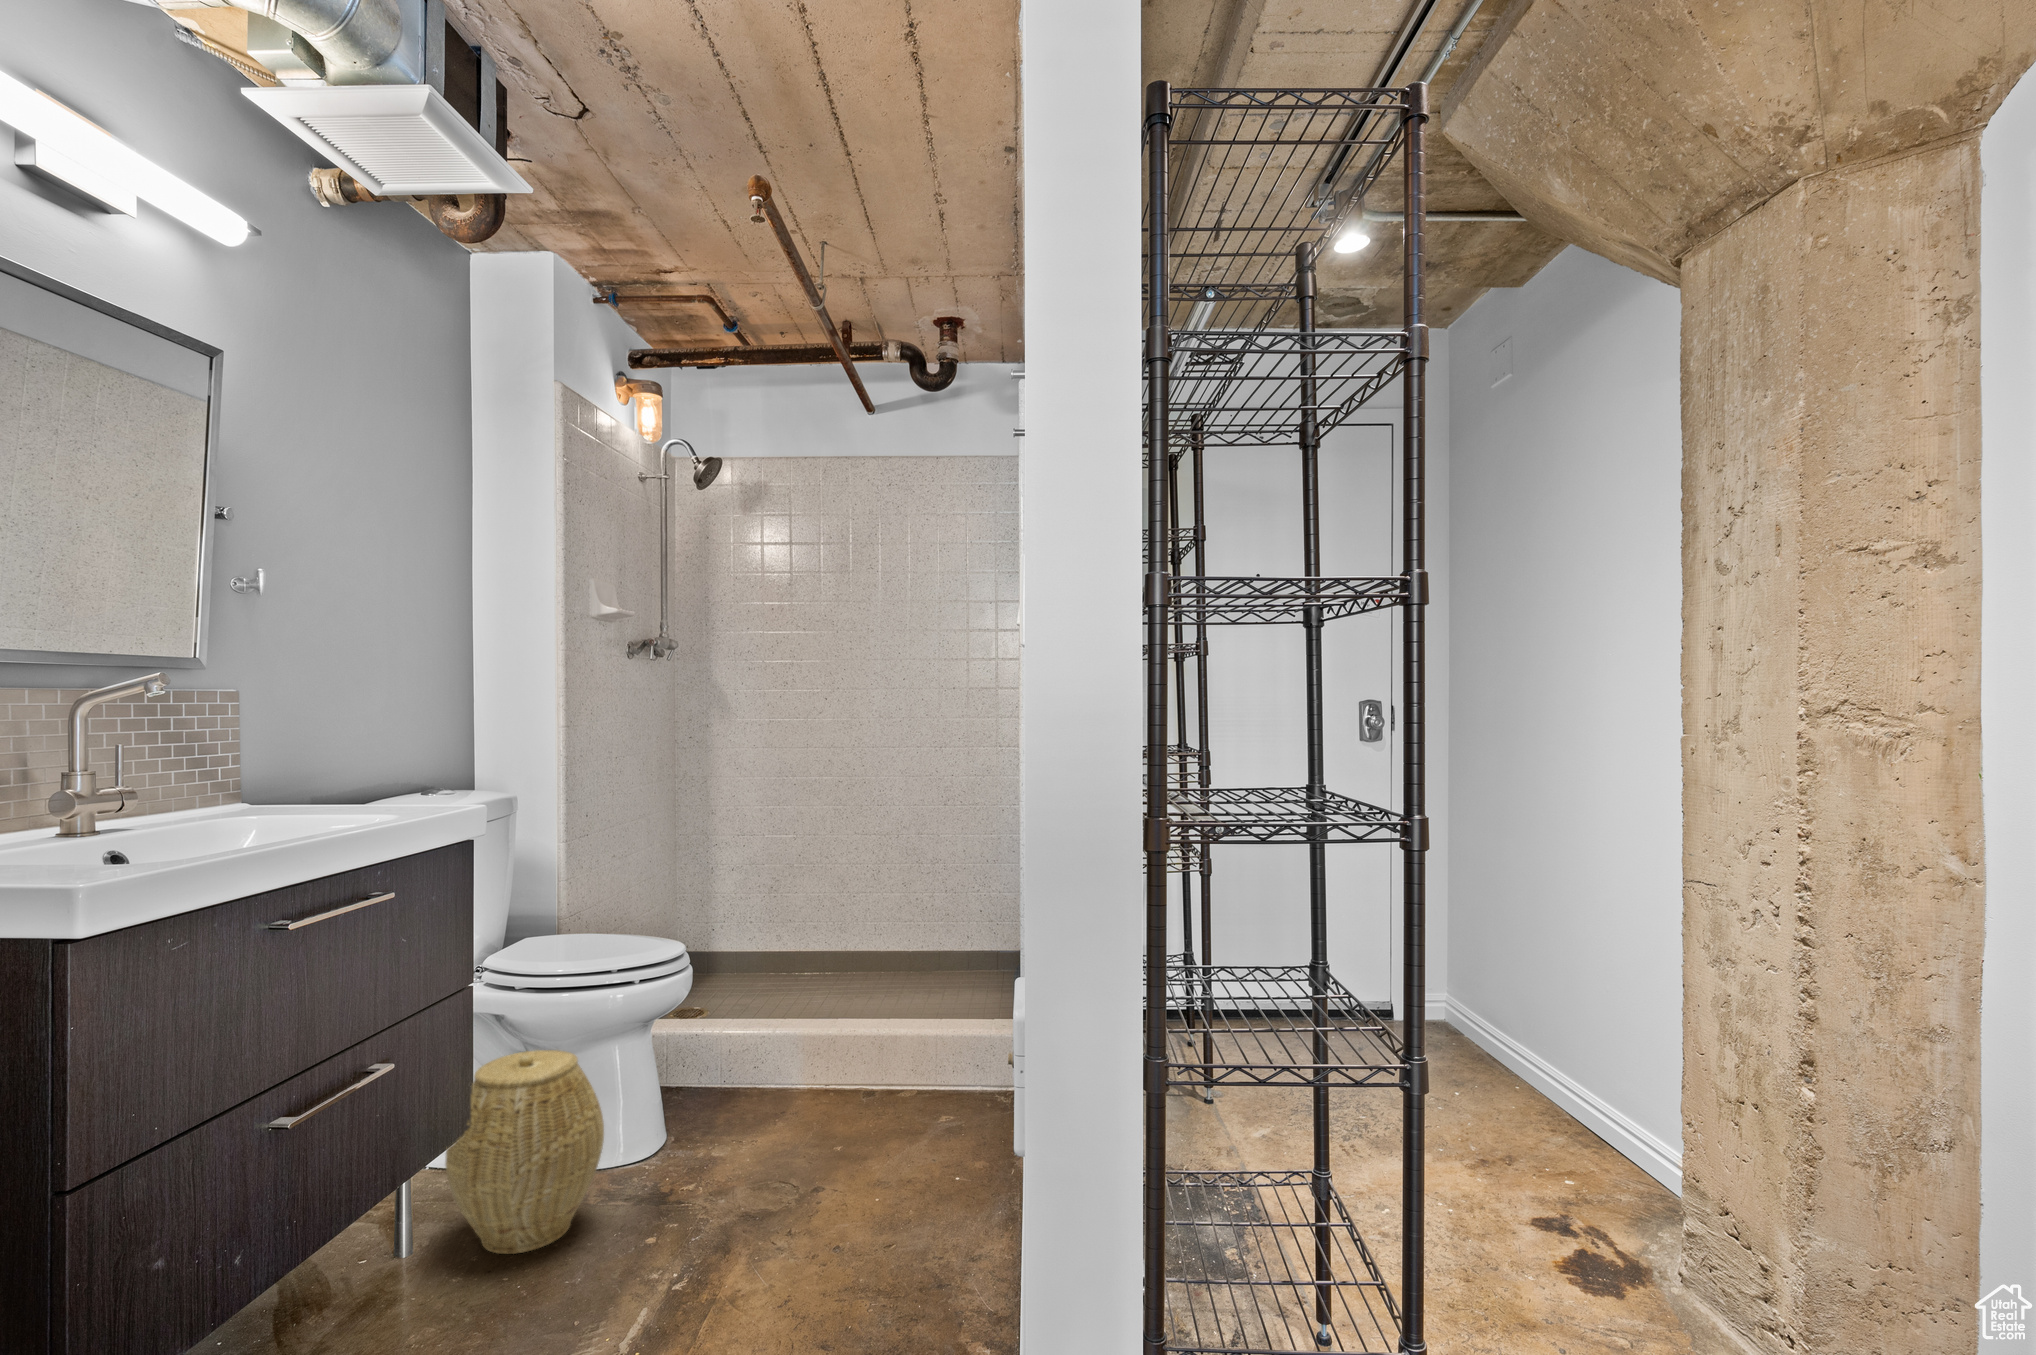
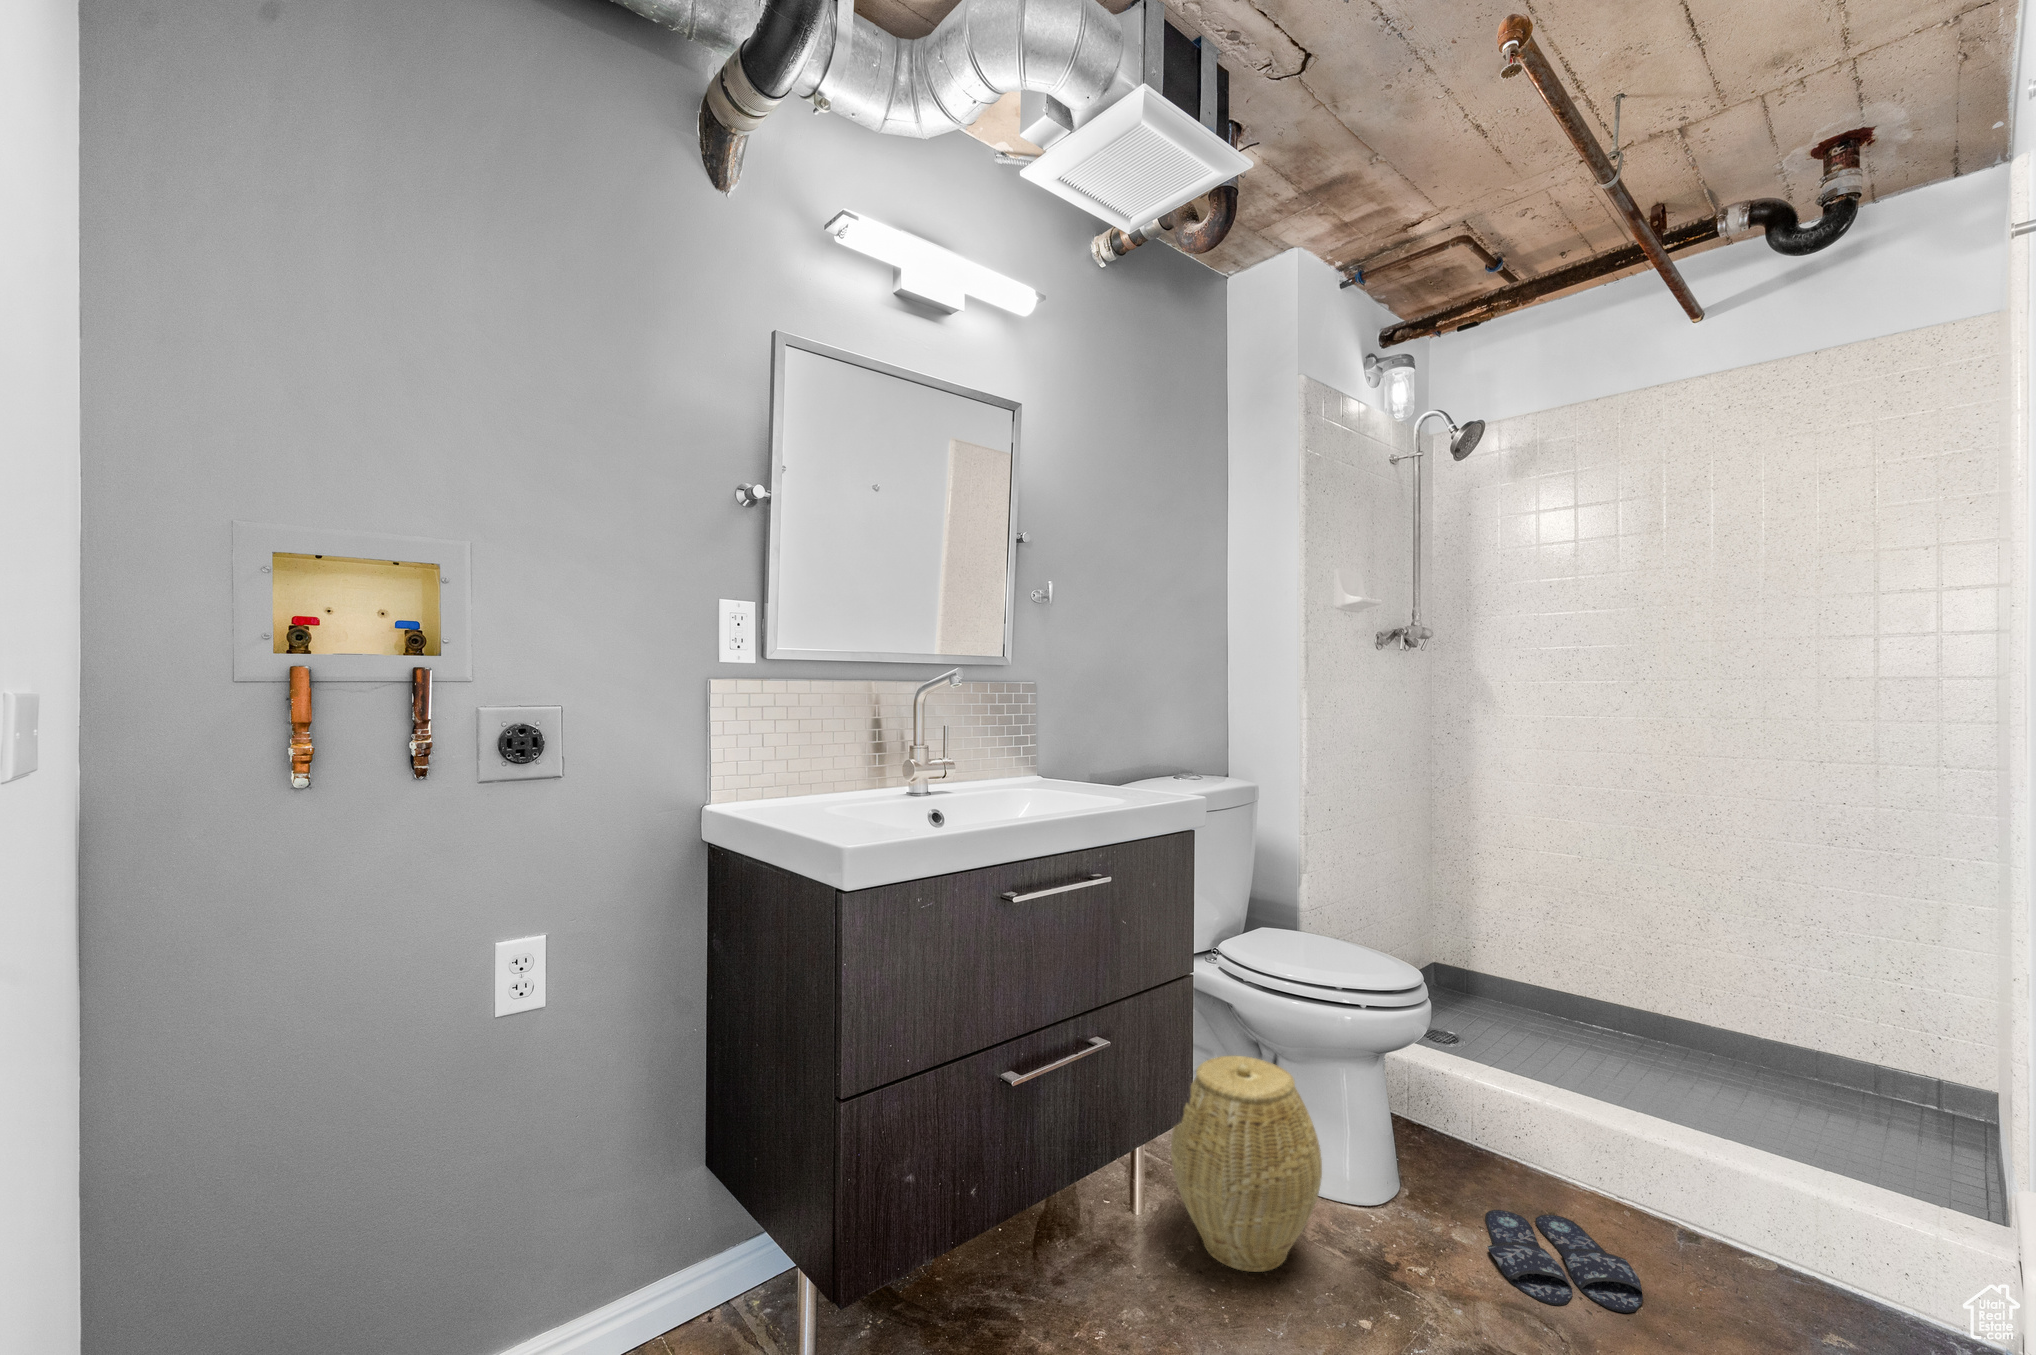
slippers: none [737,1116,848,1175] -> present [1485,1210,1643,1313]

